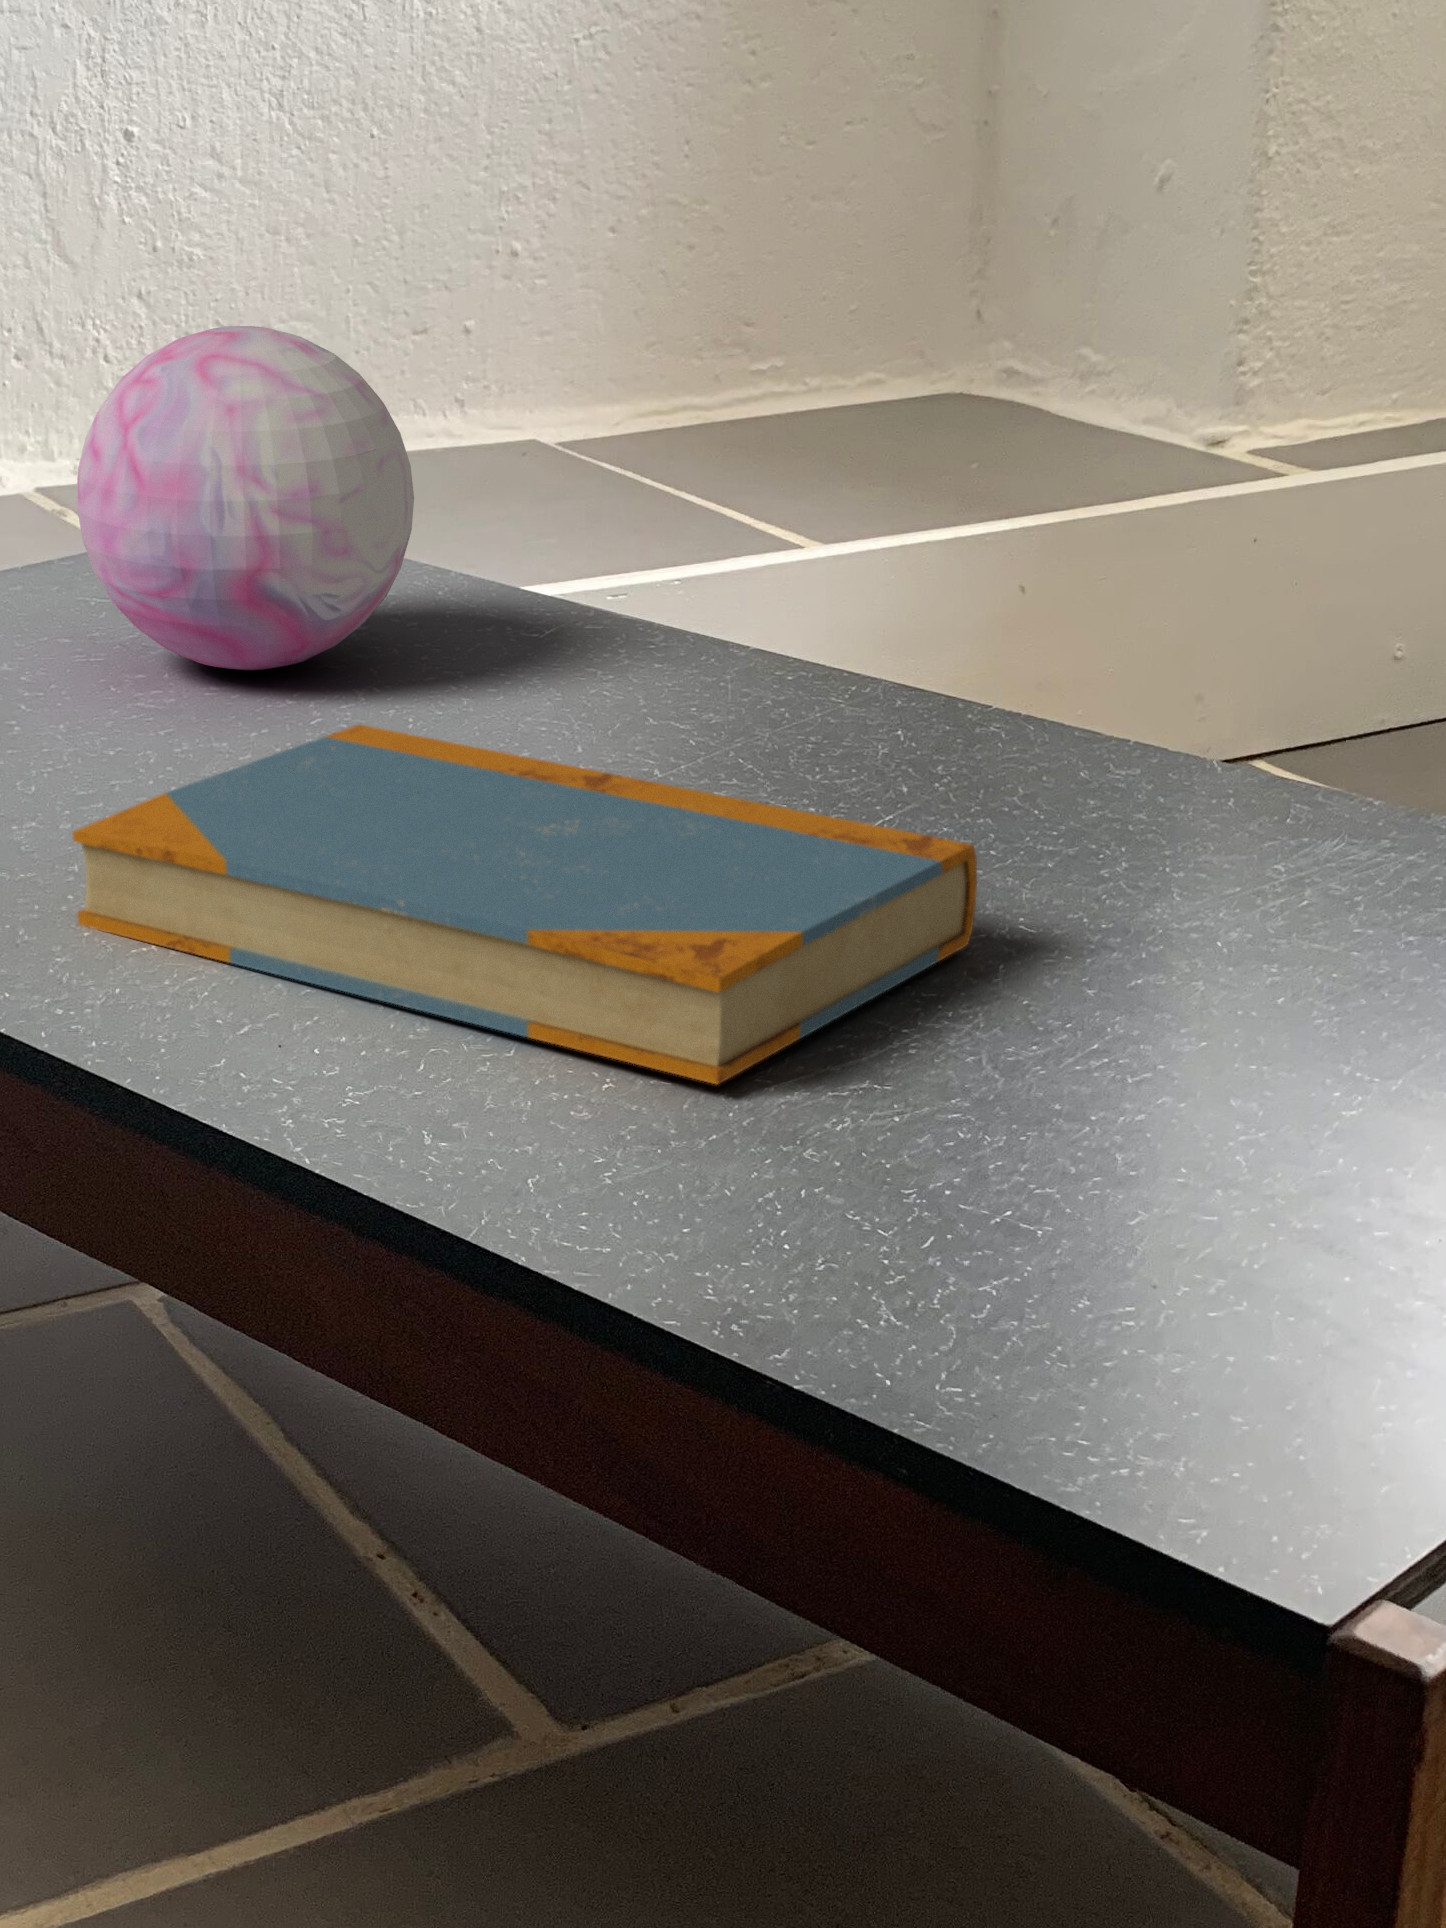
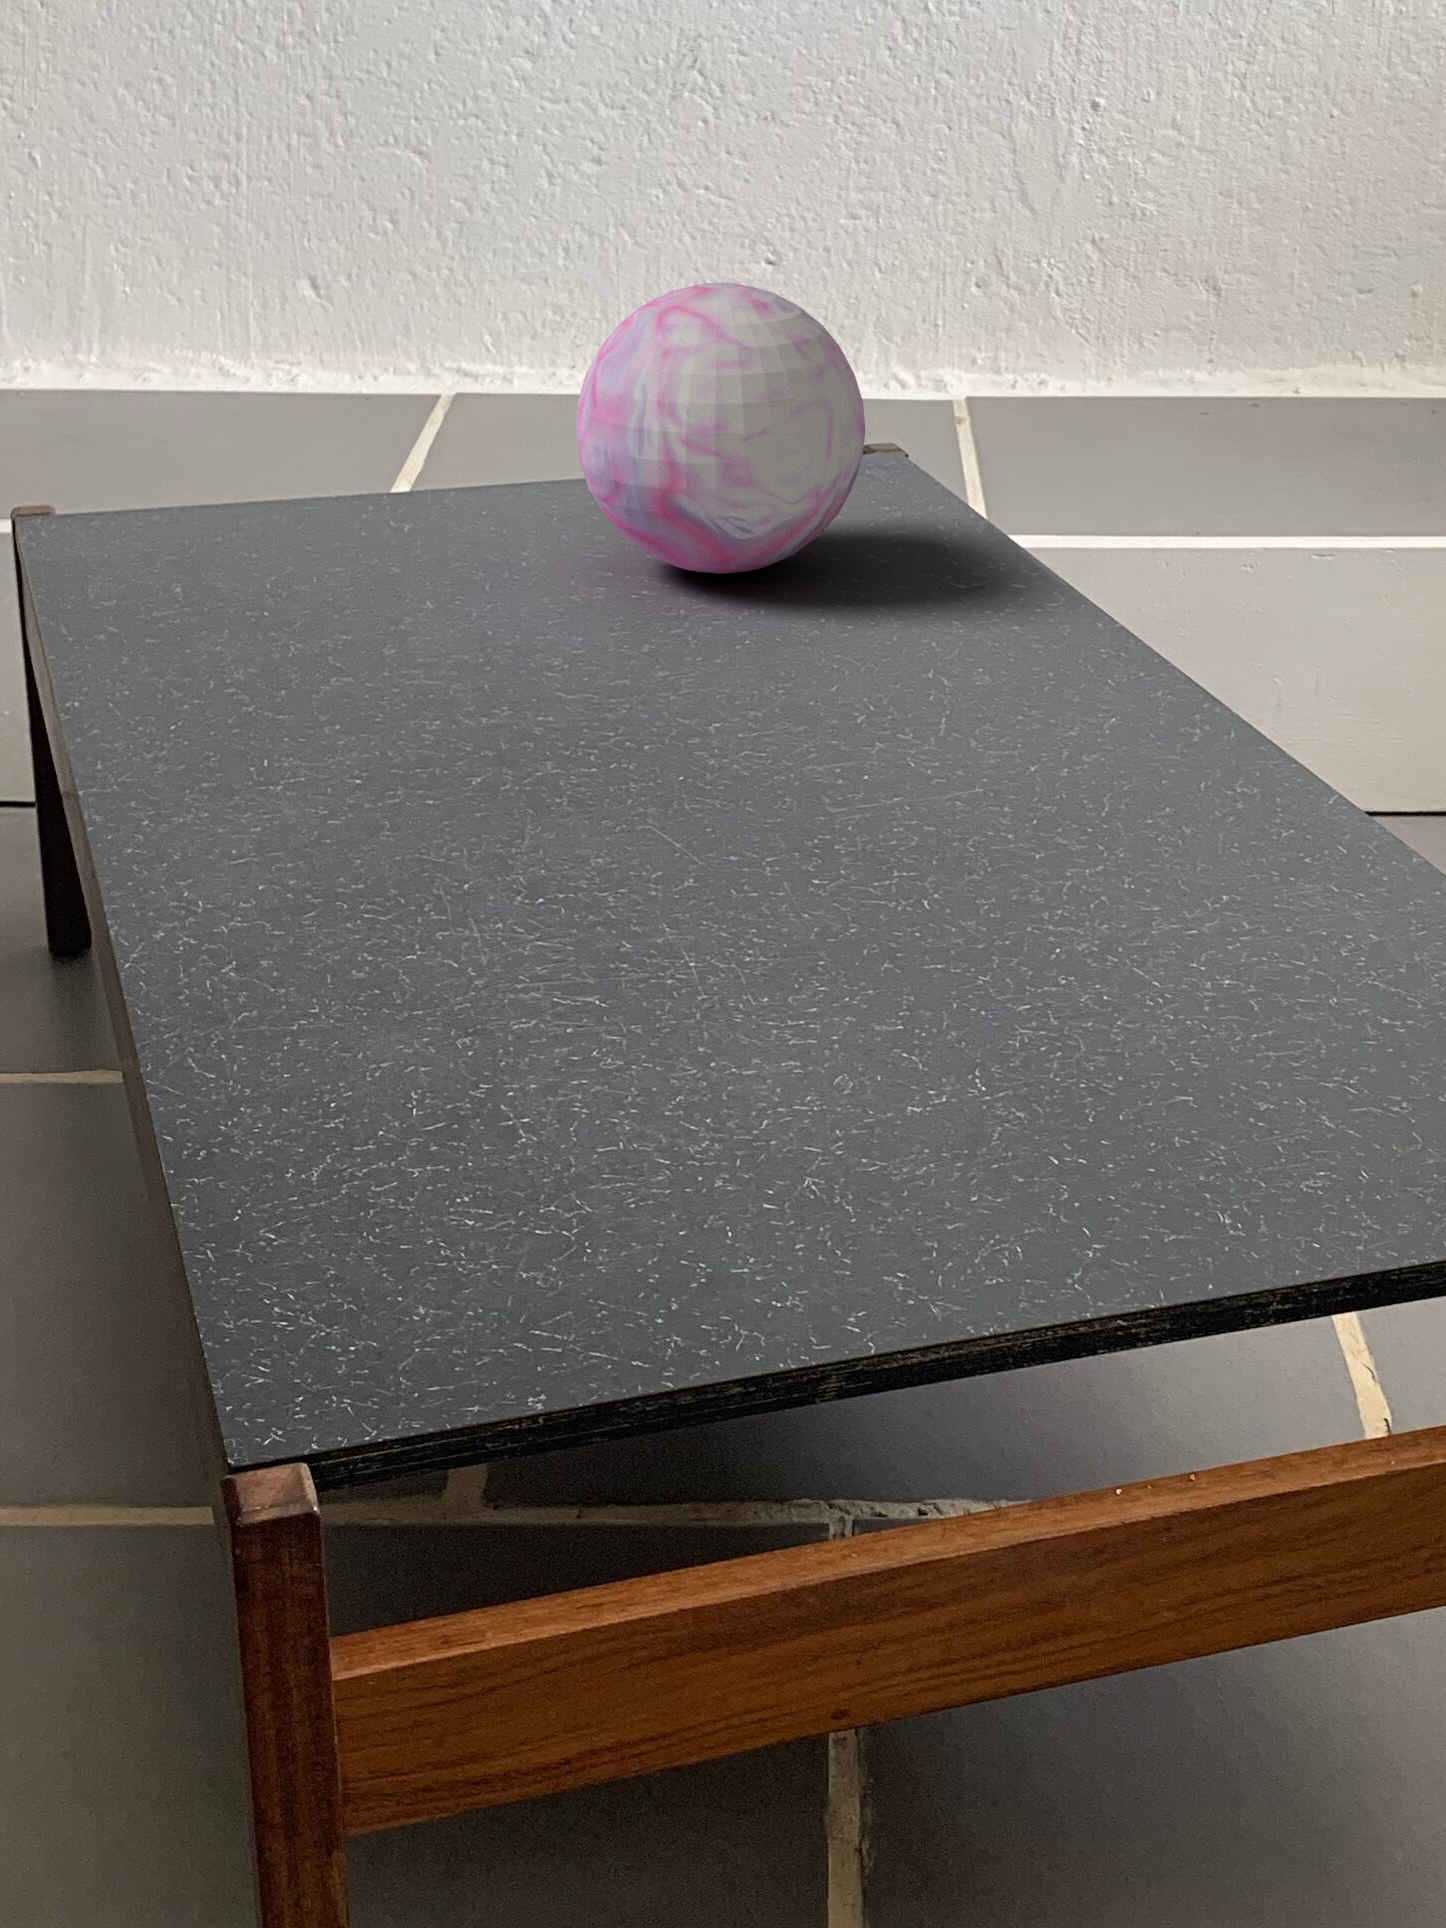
book: present [72,724,977,1084] -> none [265,633,926,1000]

